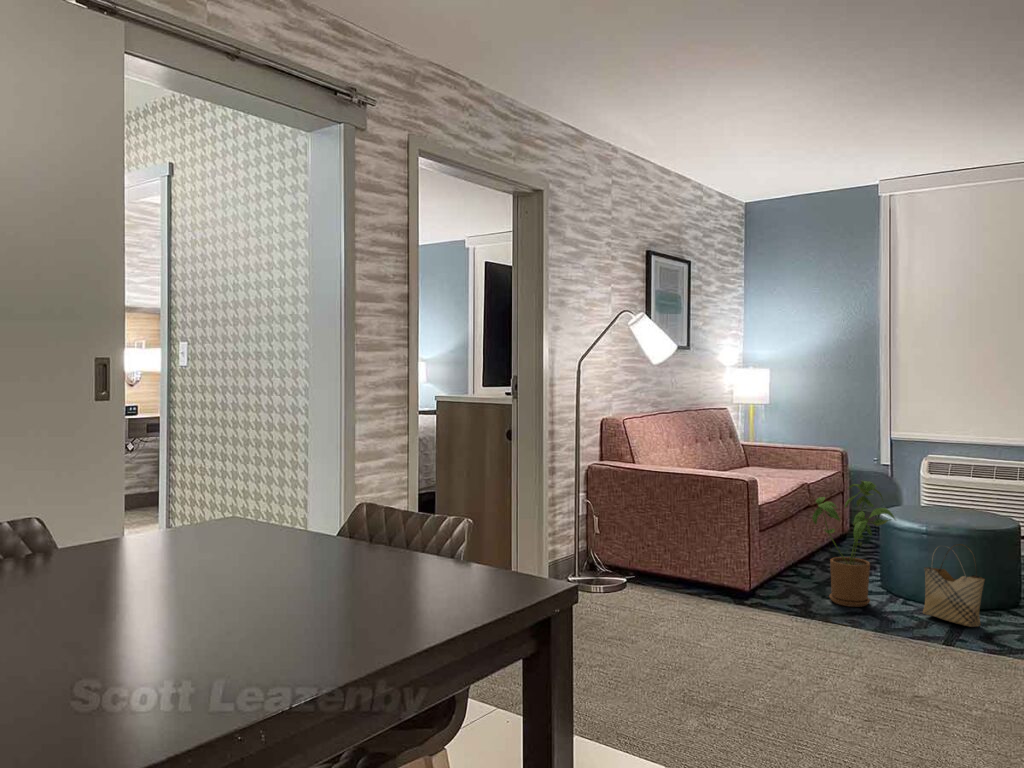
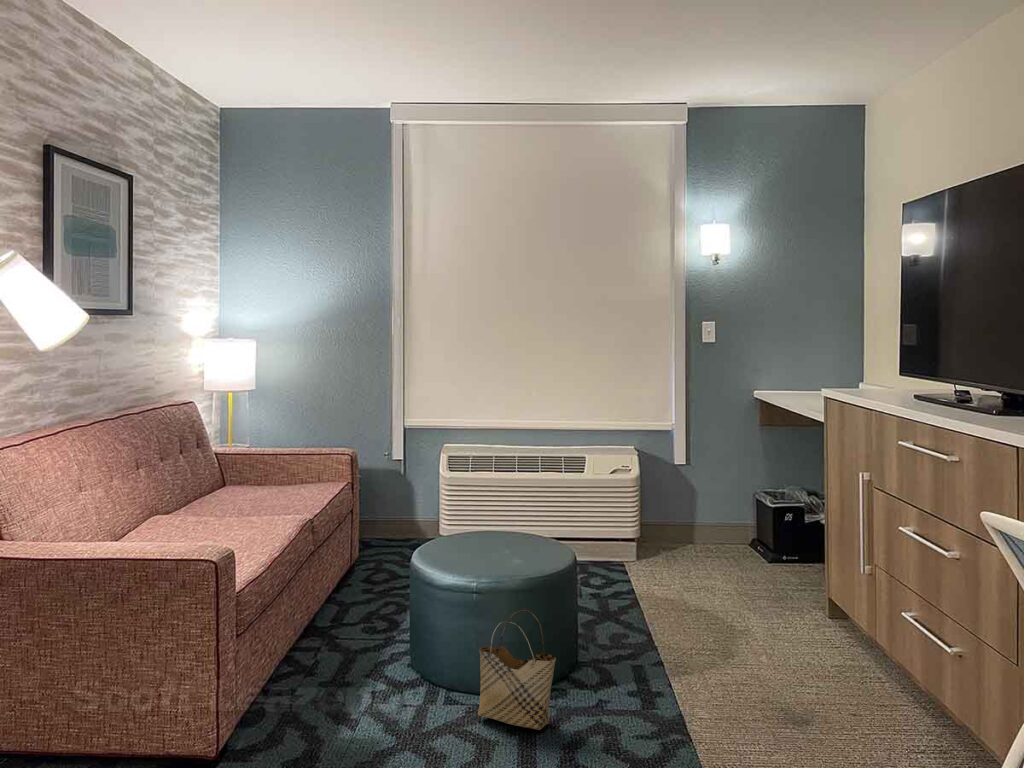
house plant: present [812,481,895,607] -> none [325,528,445,723]

